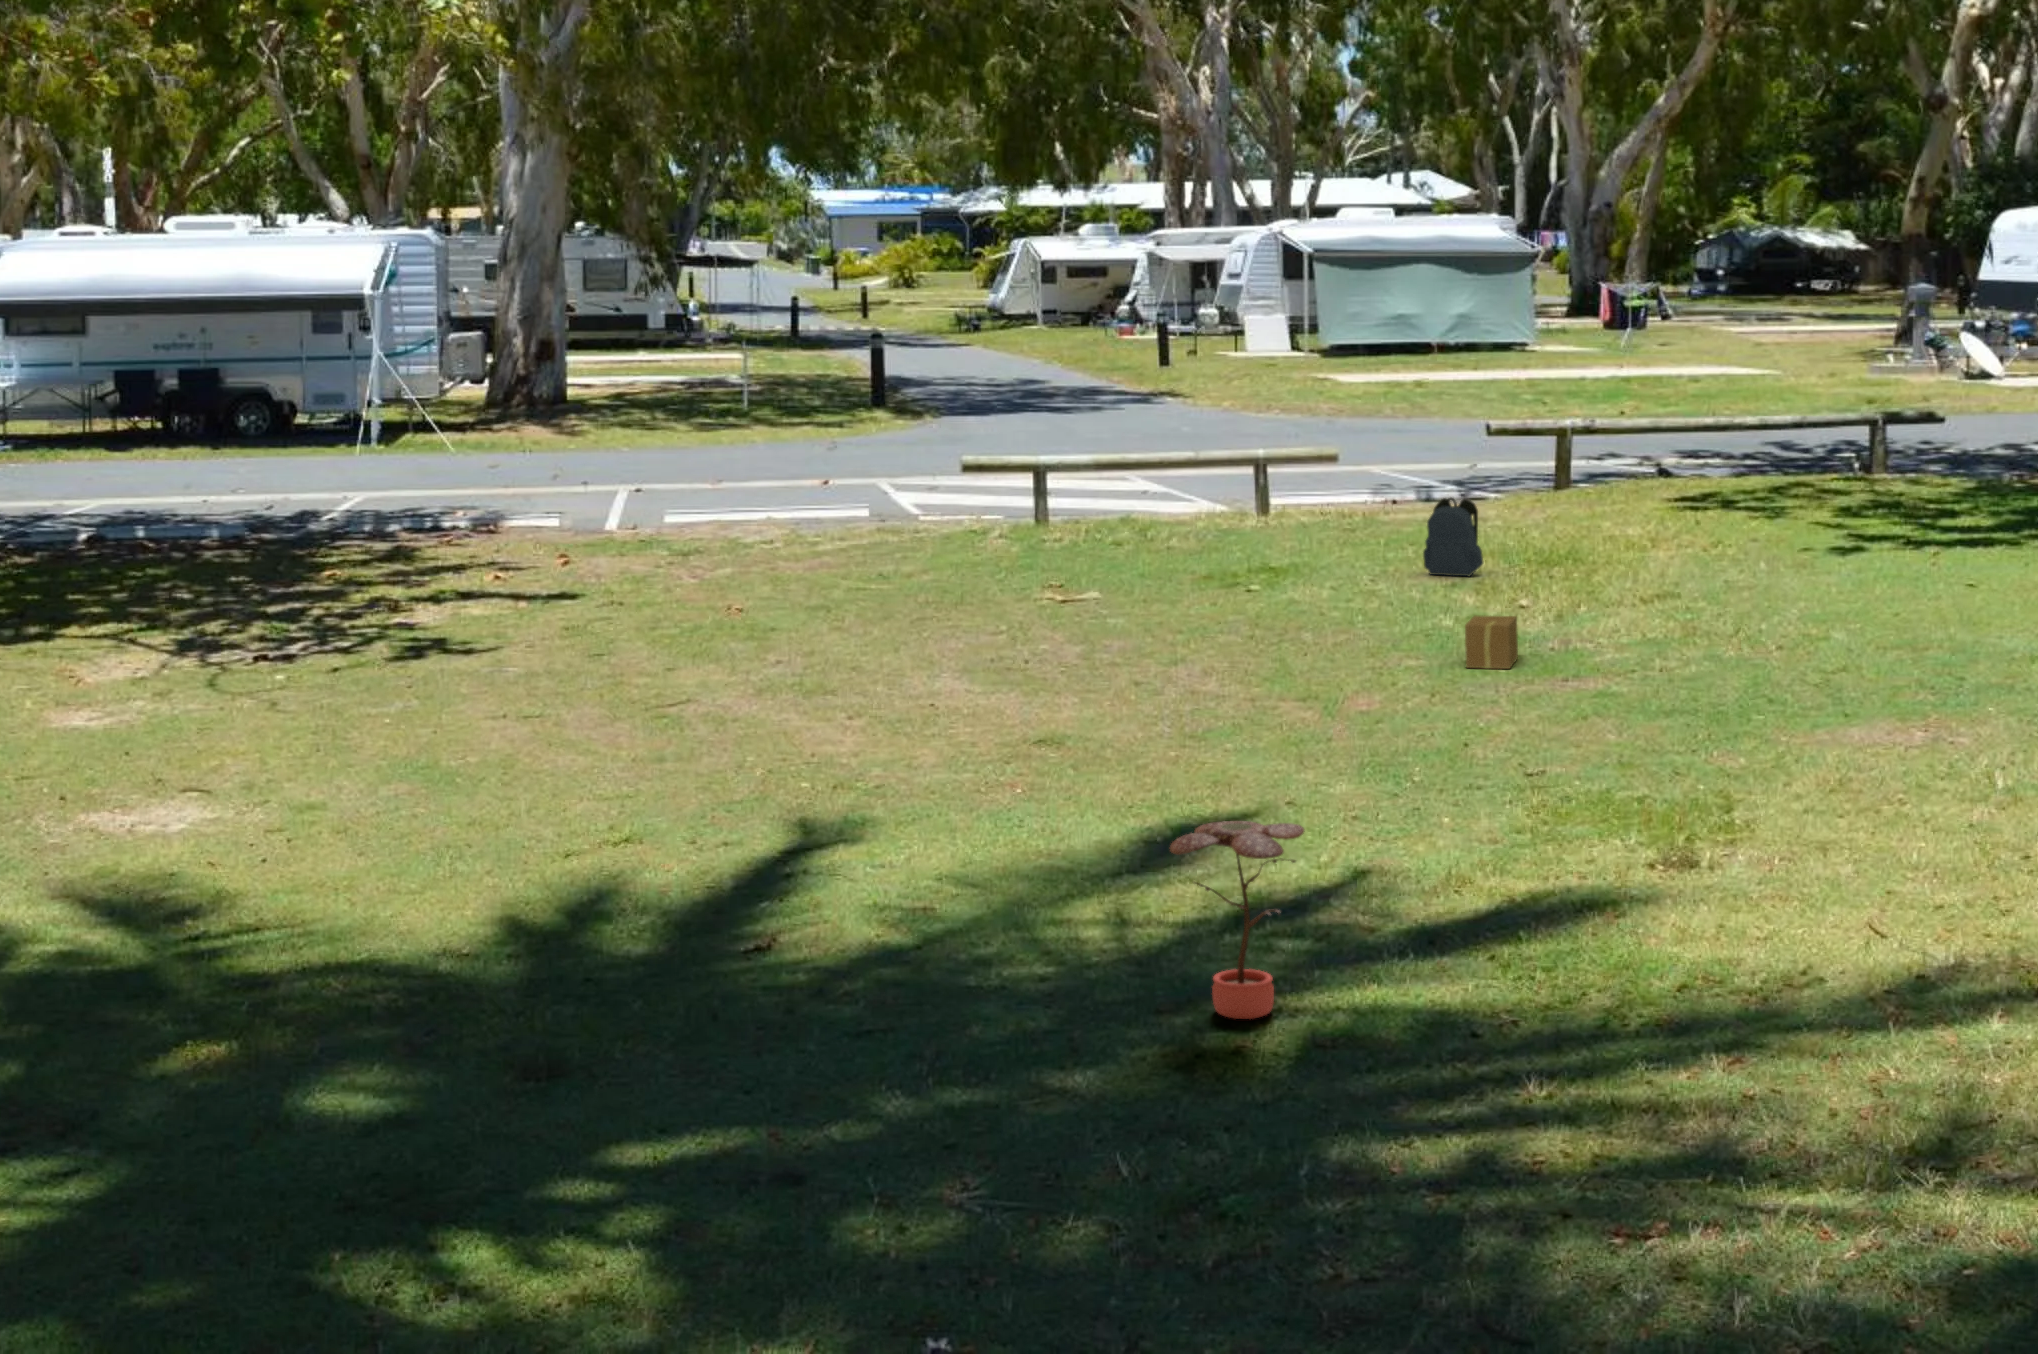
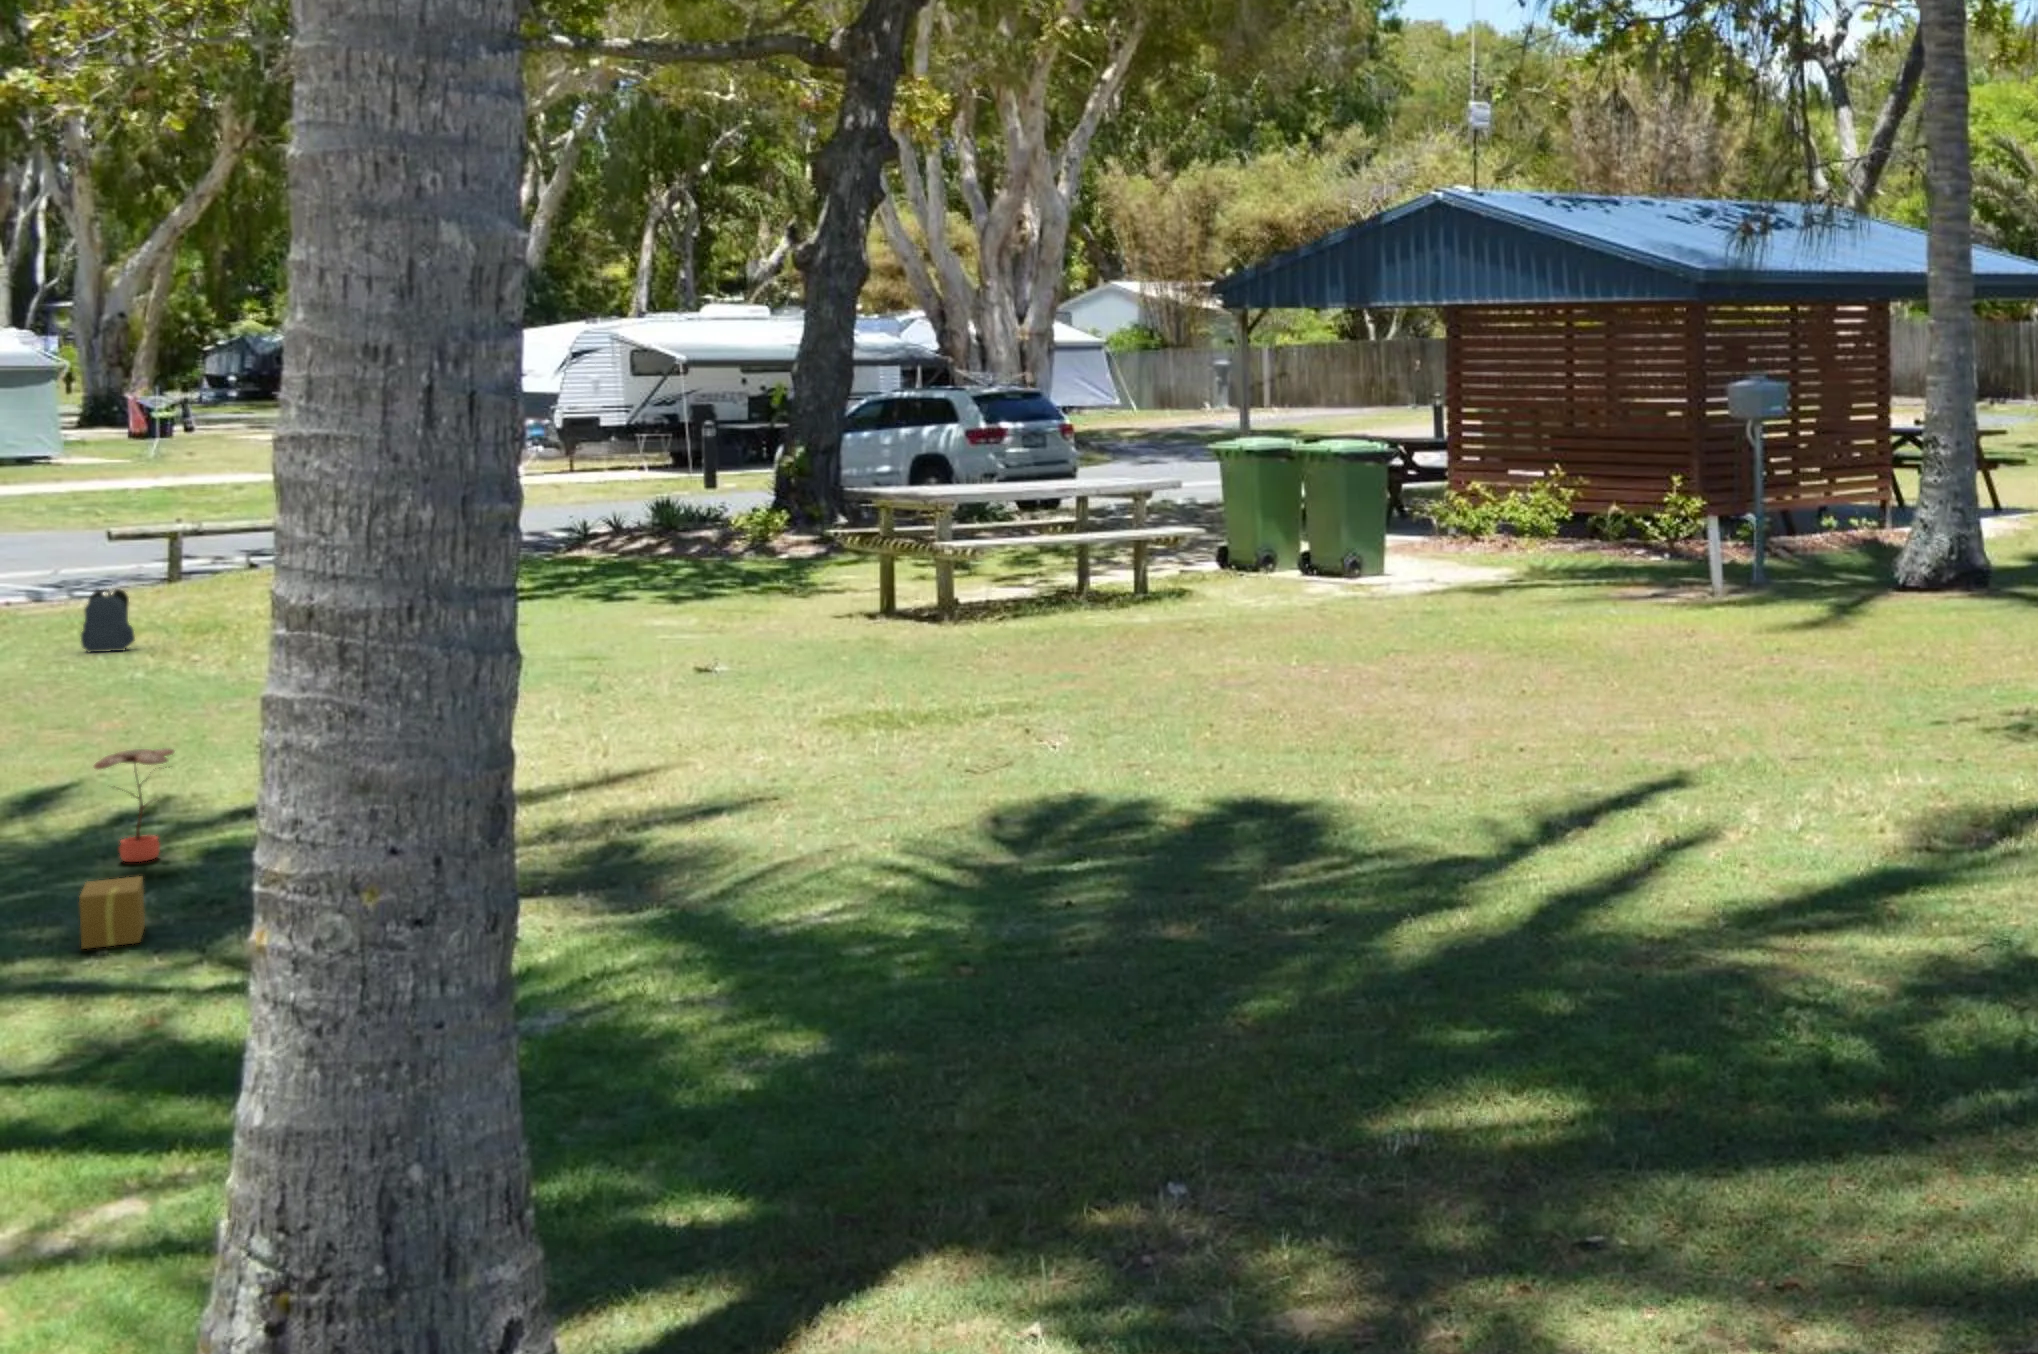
cardboard box: present [1465,616,1518,669] -> present [79,876,145,949]

